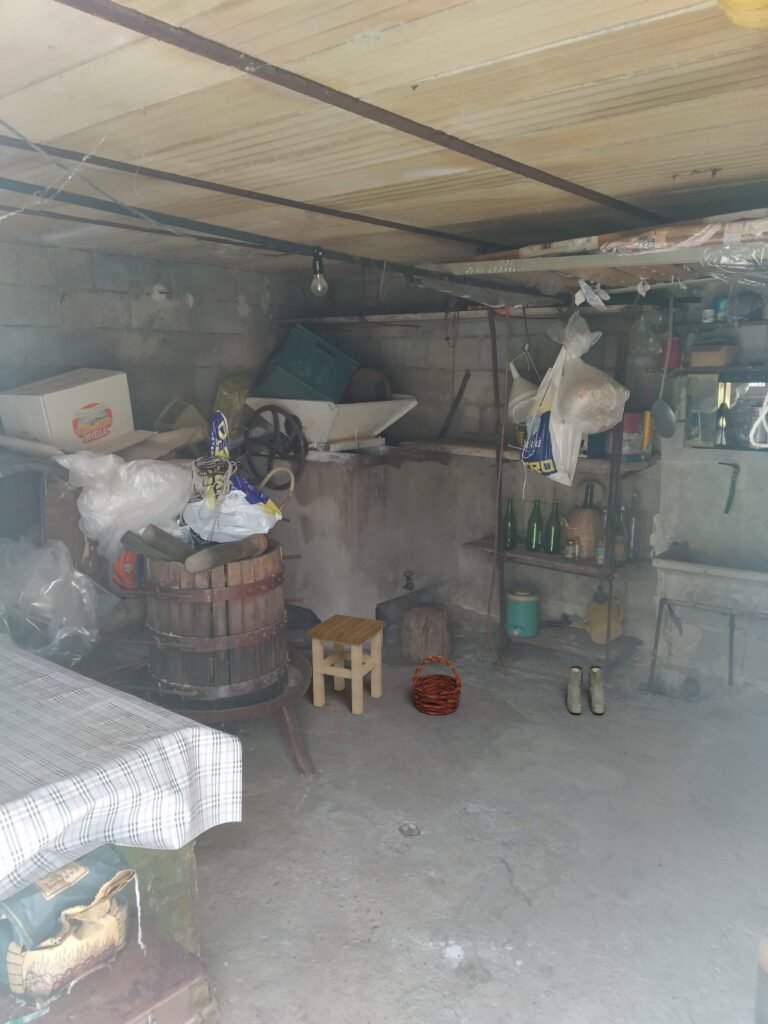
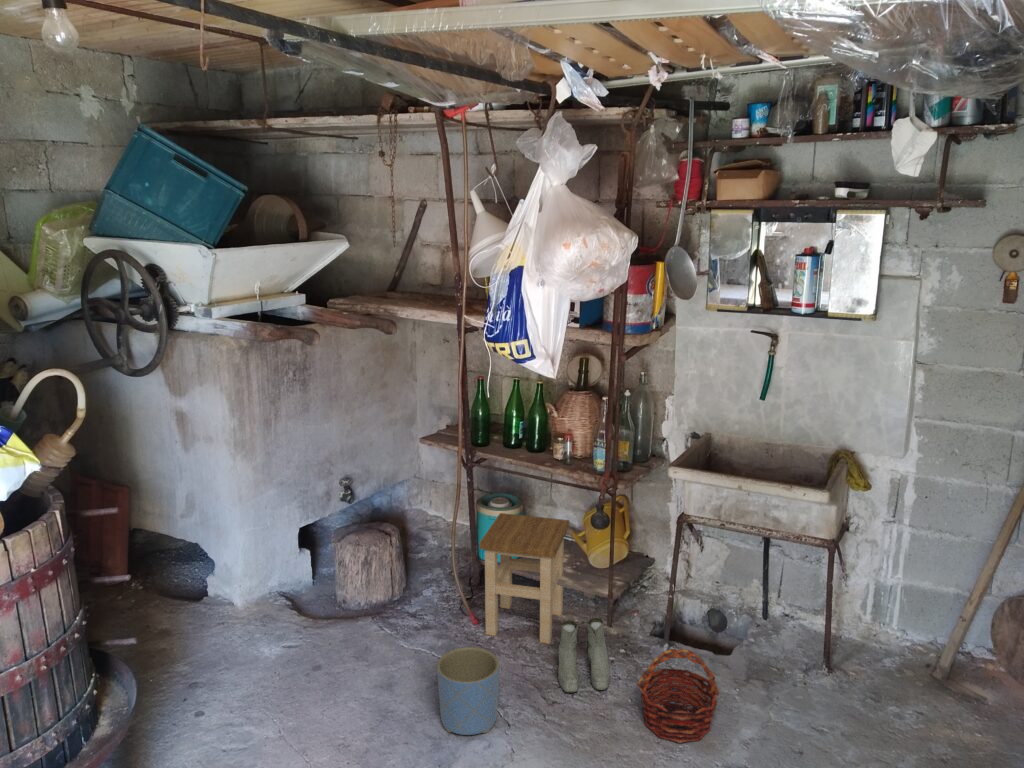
stool: present [307,614,386,715] -> present [479,513,569,644]
basket: present [412,656,462,715] -> present [638,649,719,743]
planter: none [483,673,526,730] -> present [437,647,499,735]

